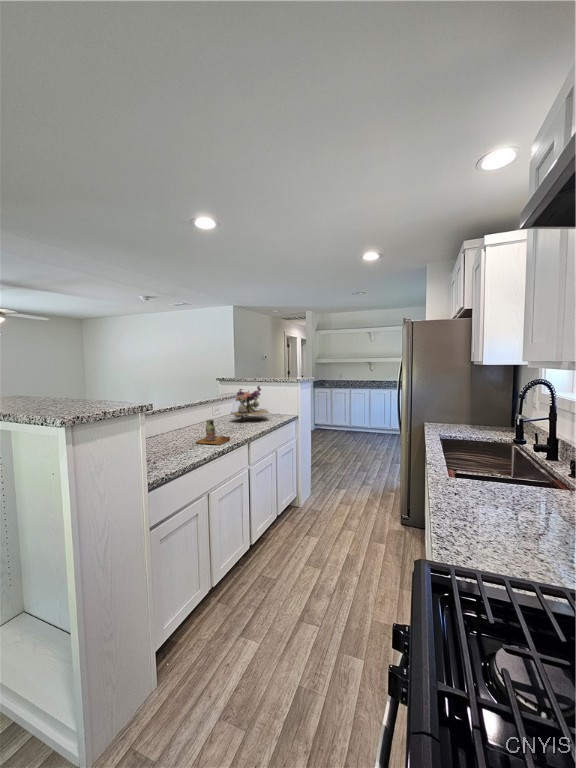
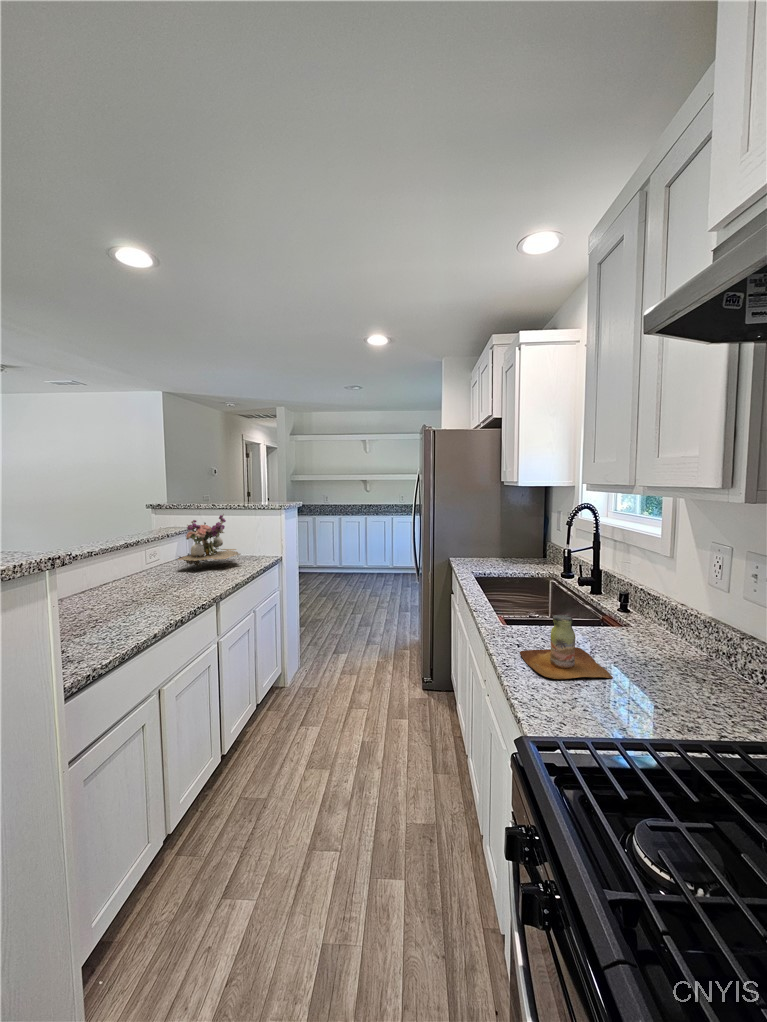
bottle: present [196,420,230,445] -> present [519,615,613,679]

